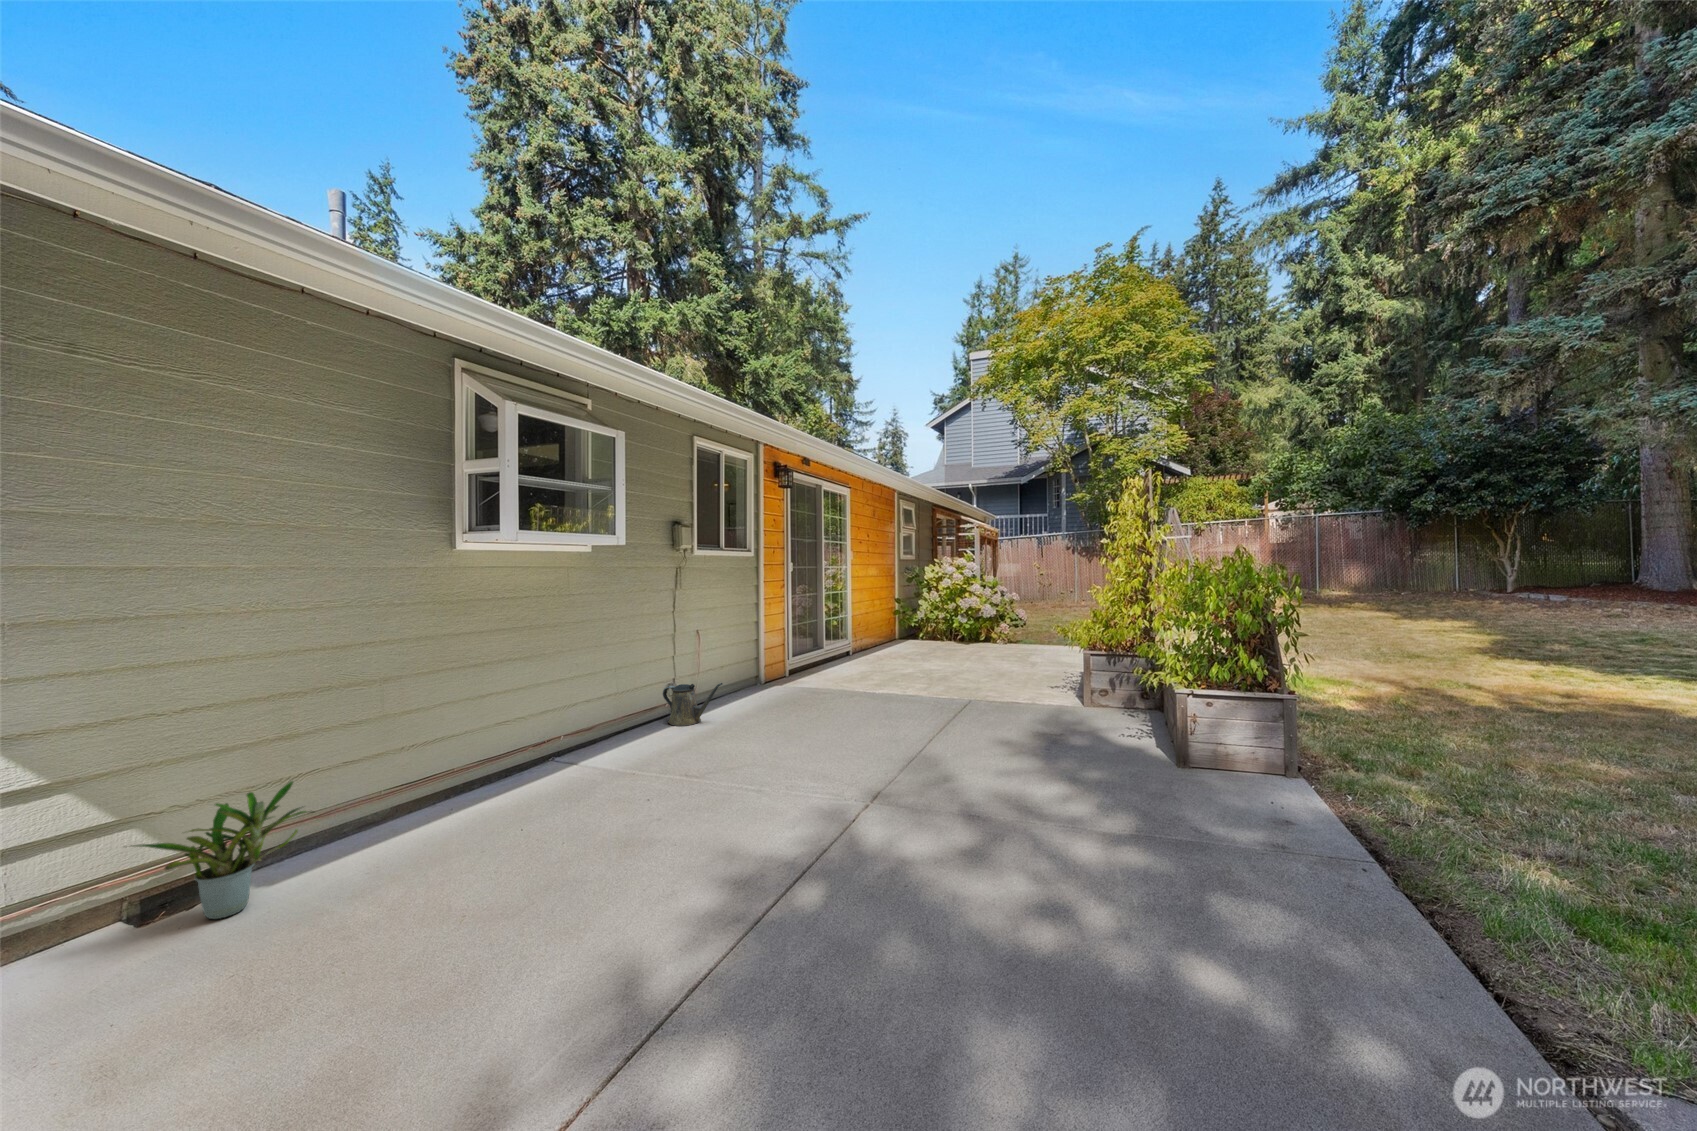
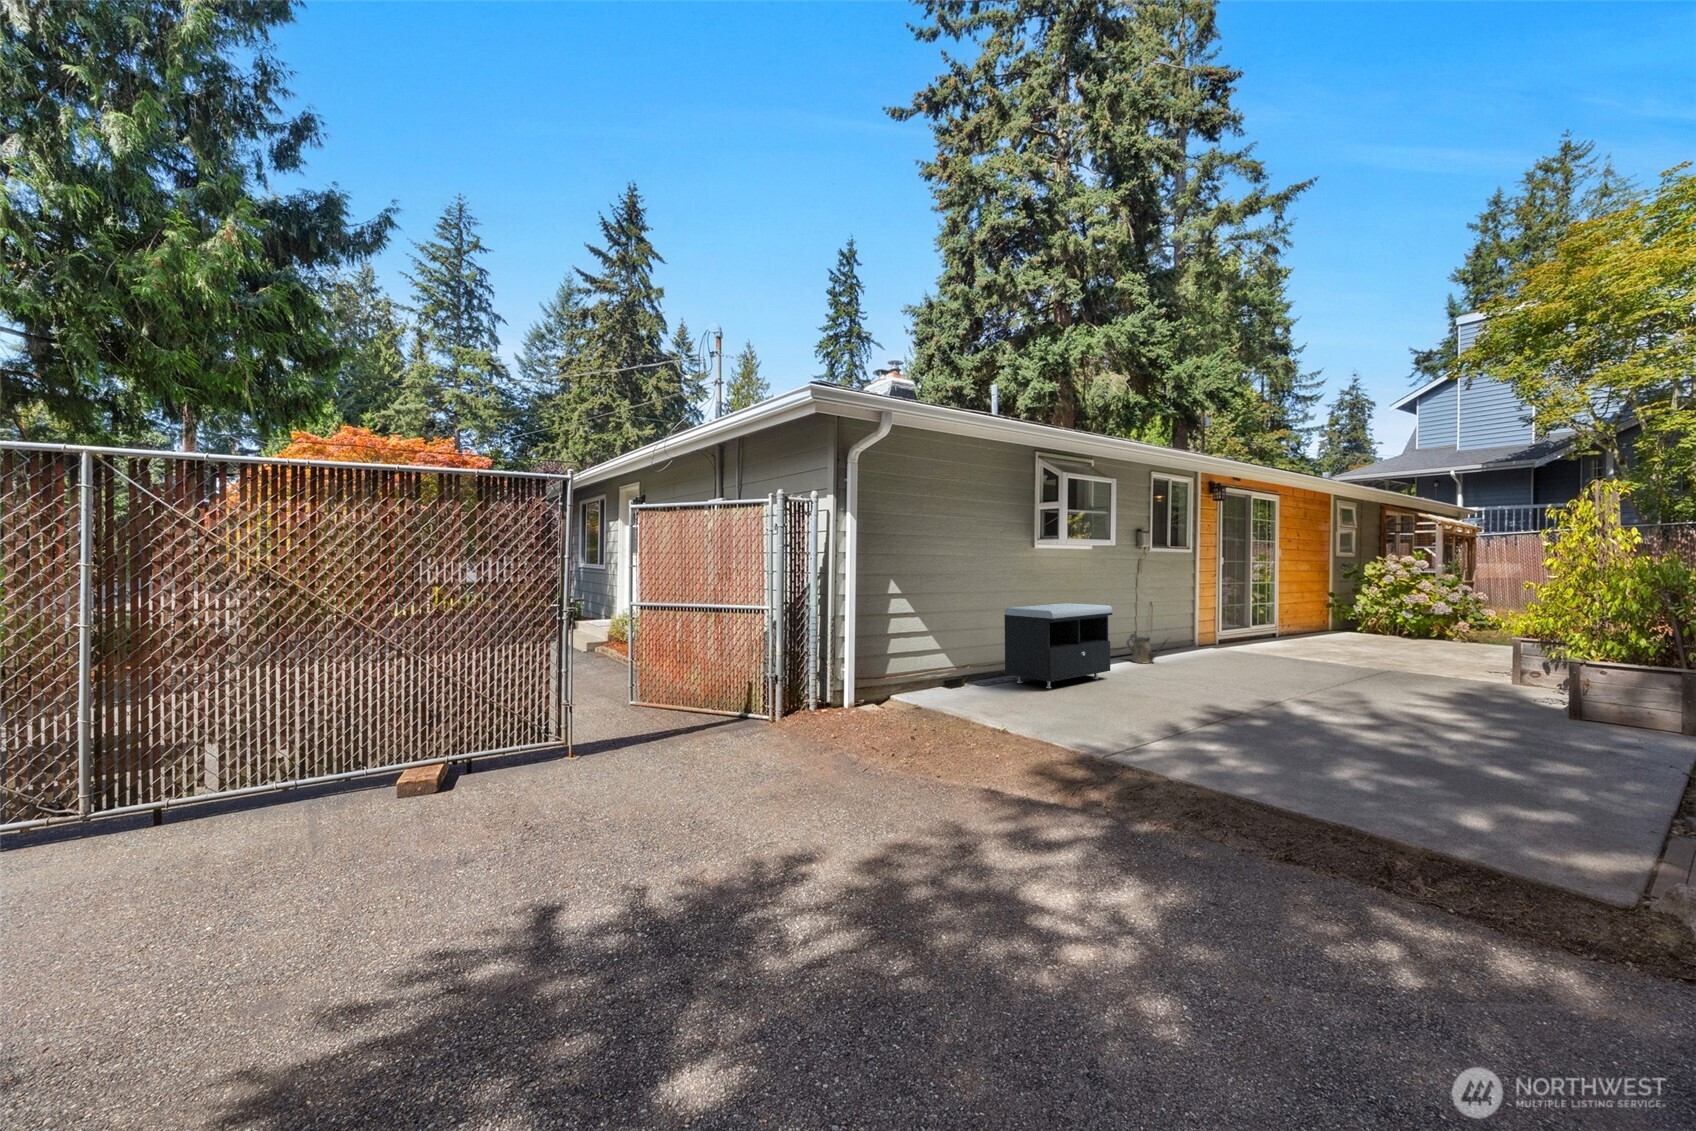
storage bench: none [368,647,614,842] -> present [1005,603,1112,688]
potted plant: present [131,781,314,919] -> none [949,646,998,694]

